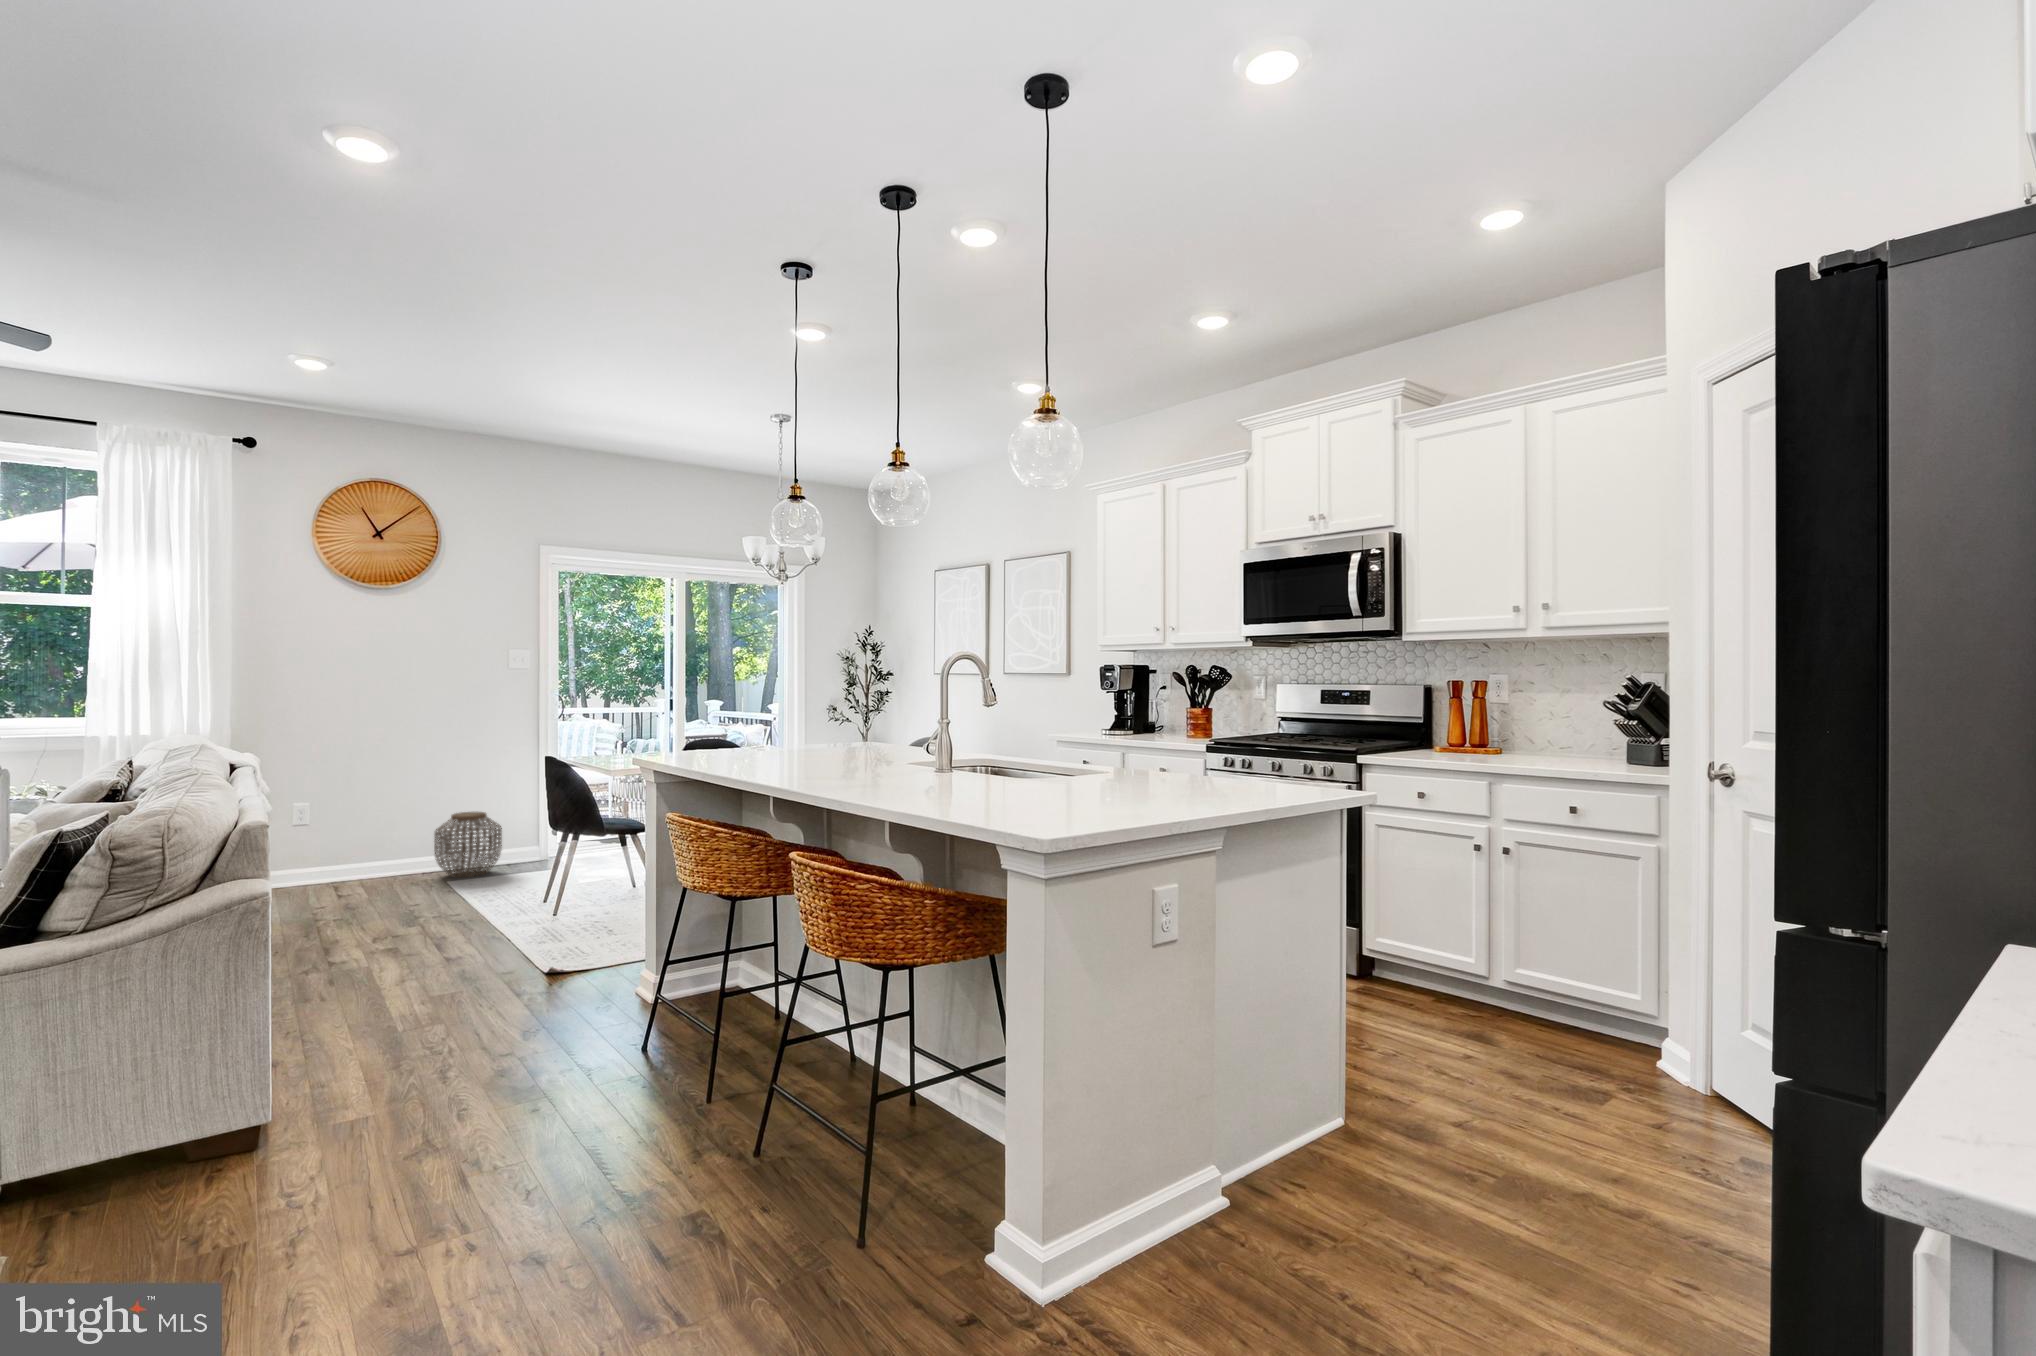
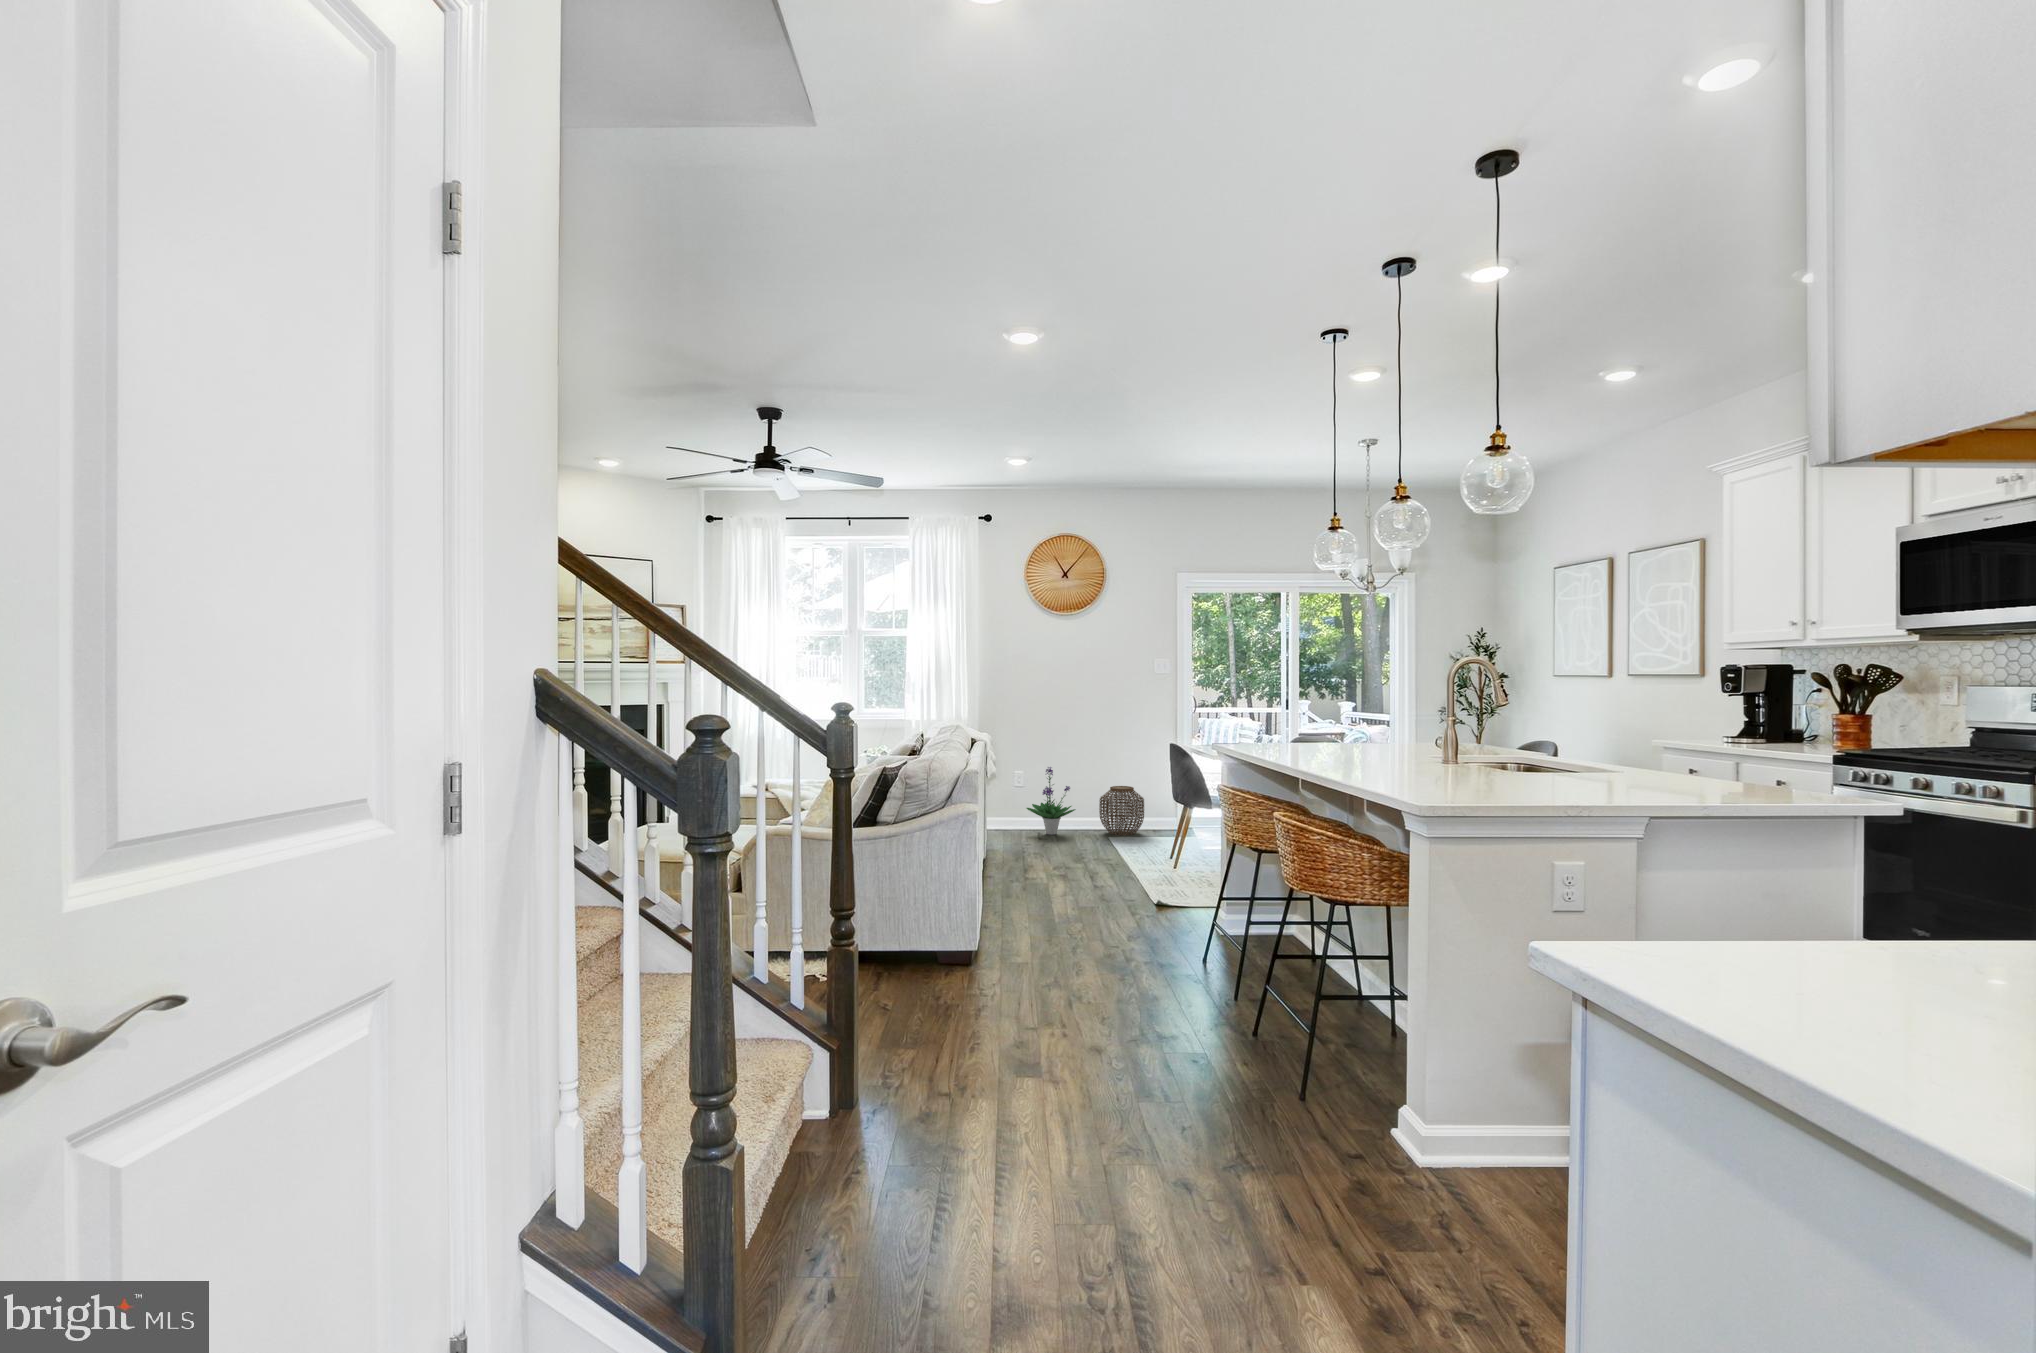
potted plant: none [311,794,398,889] -> present [1026,767,1076,835]

